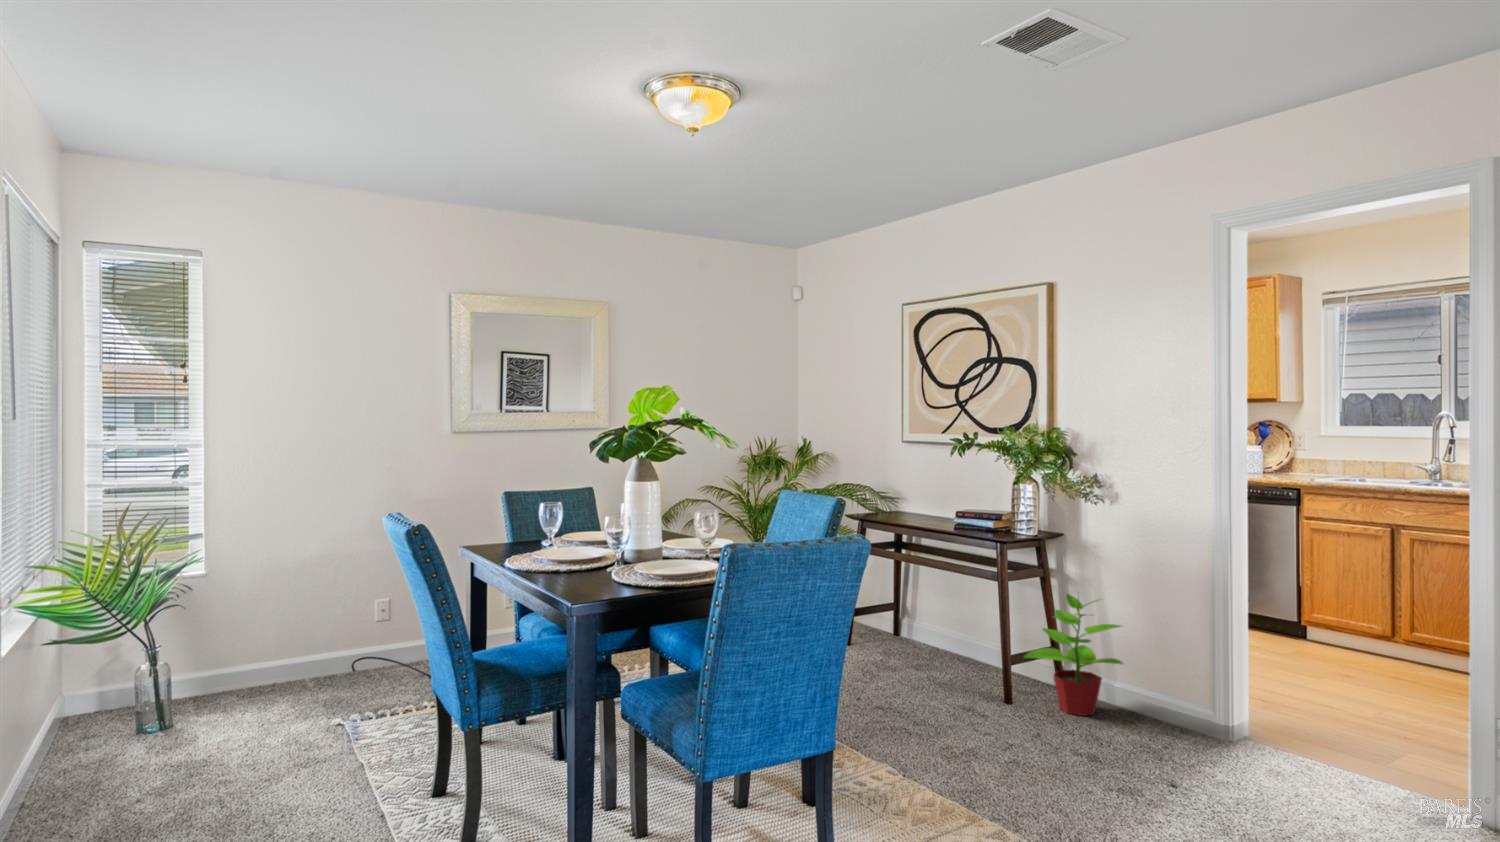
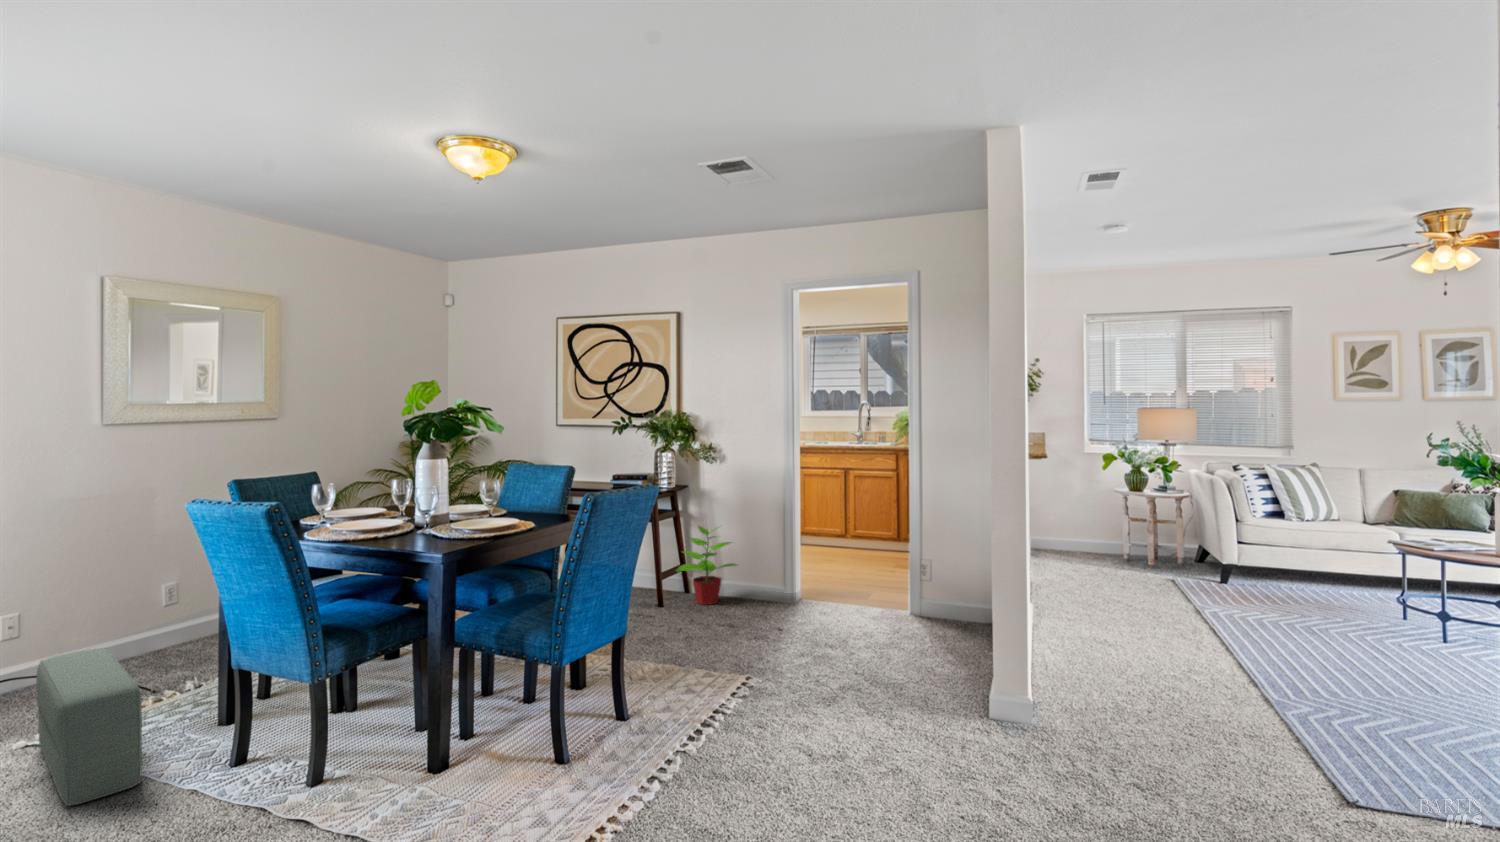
pouf: none [303,646,397,796] -> present [36,648,142,806]

